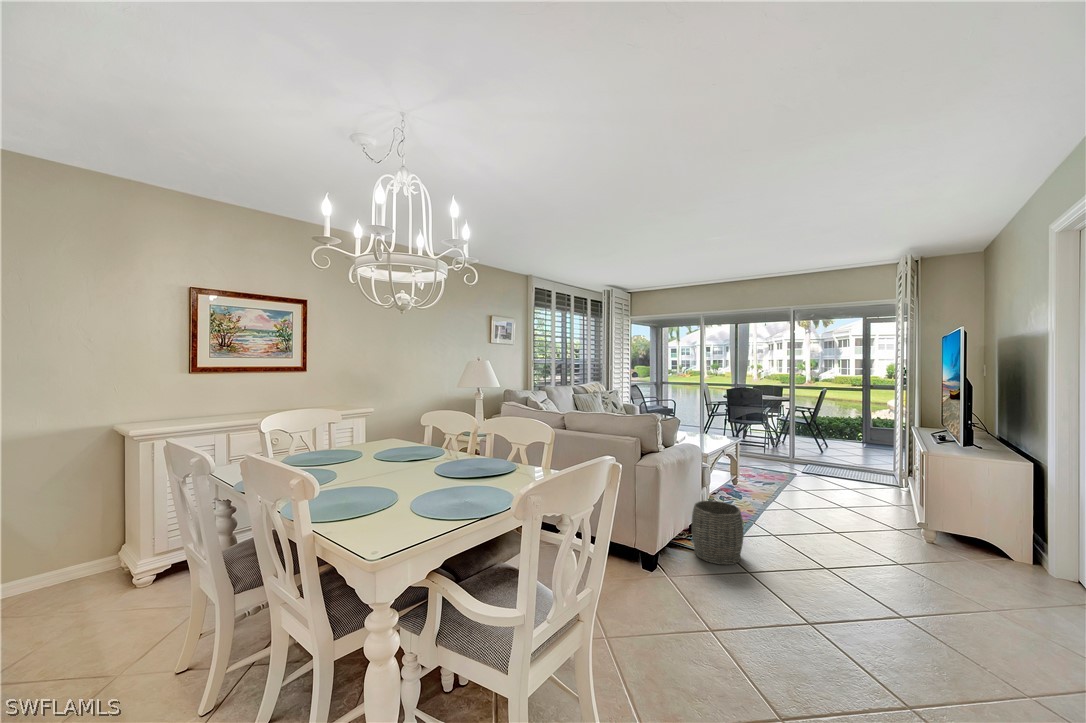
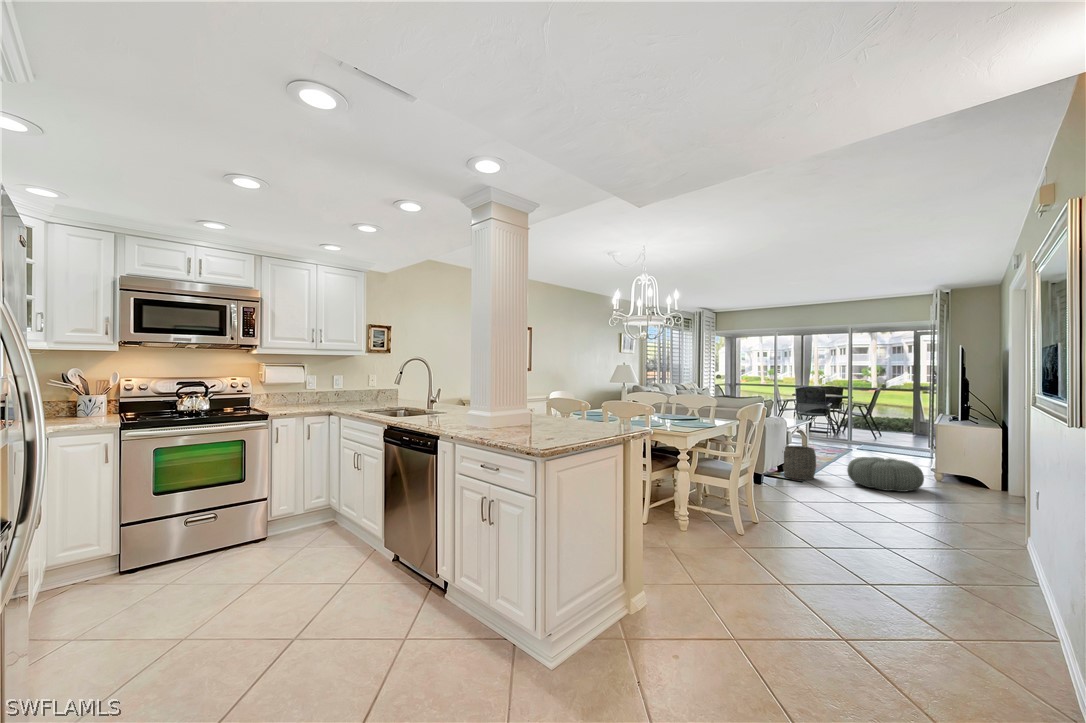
pouf: none [793,526,923,605] -> present [847,457,924,492]

